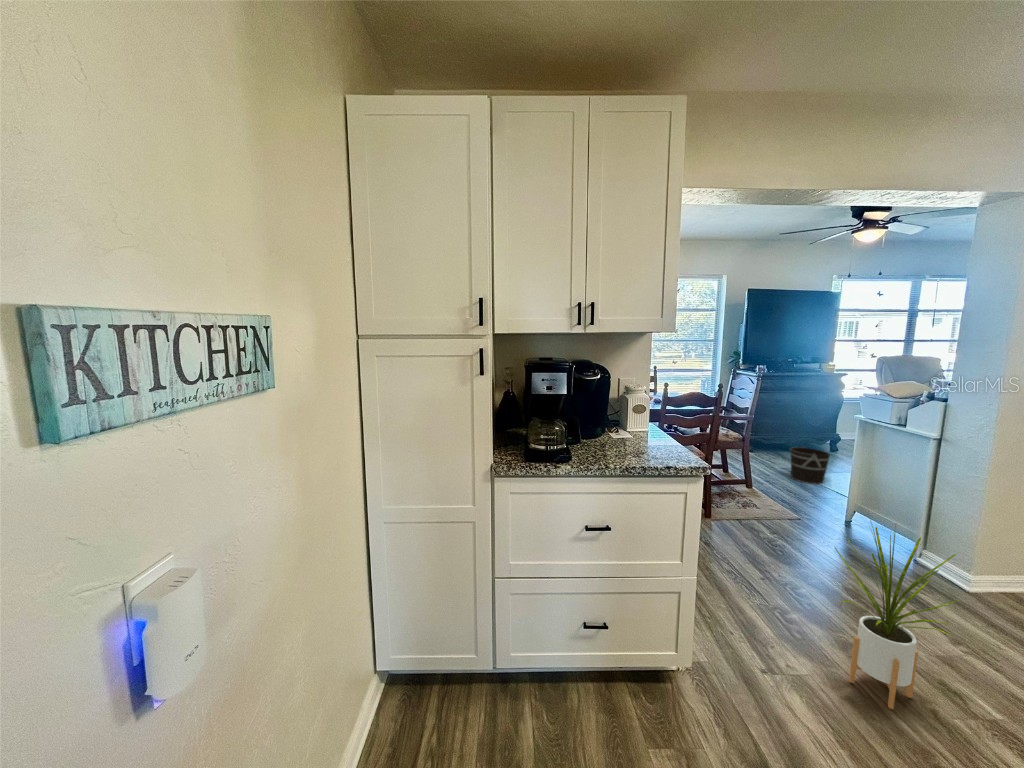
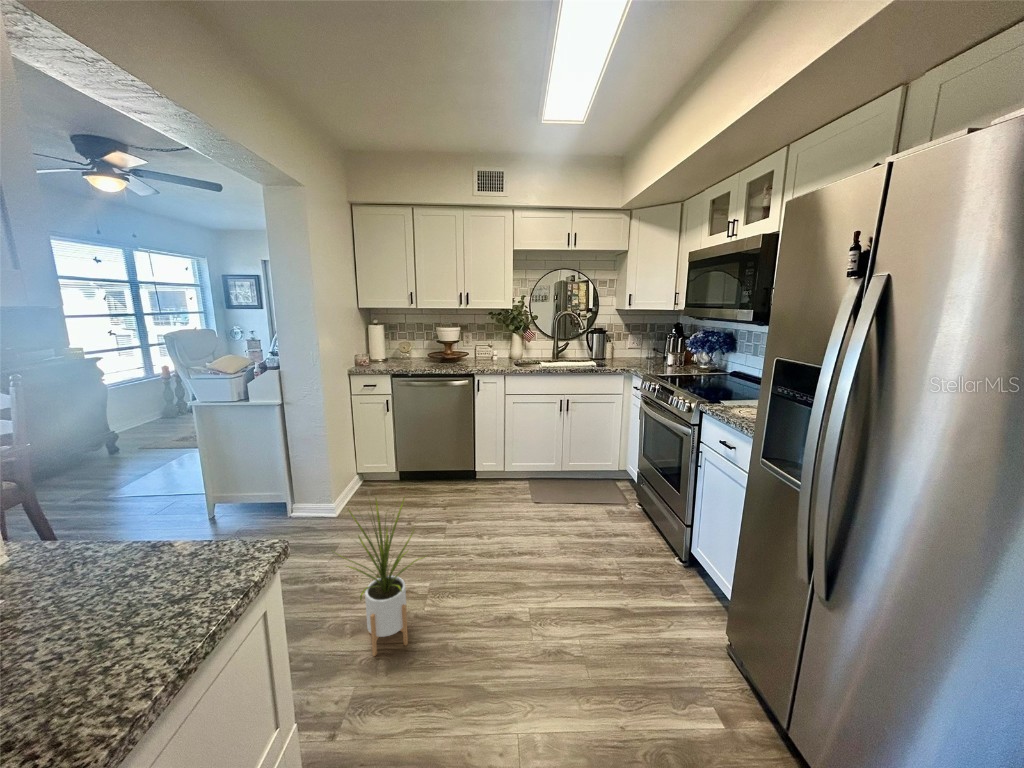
bucket: present [790,447,830,485] -> none [75,448,134,497]

